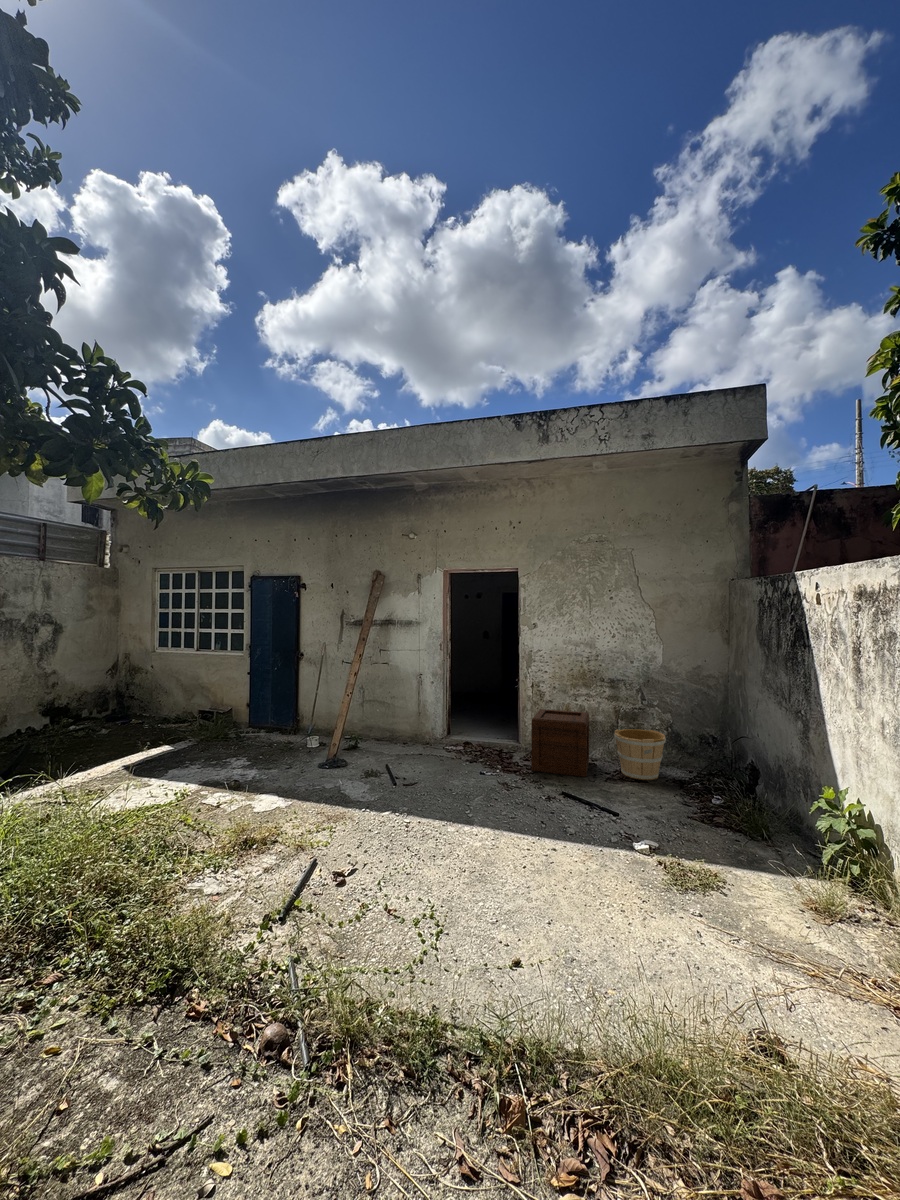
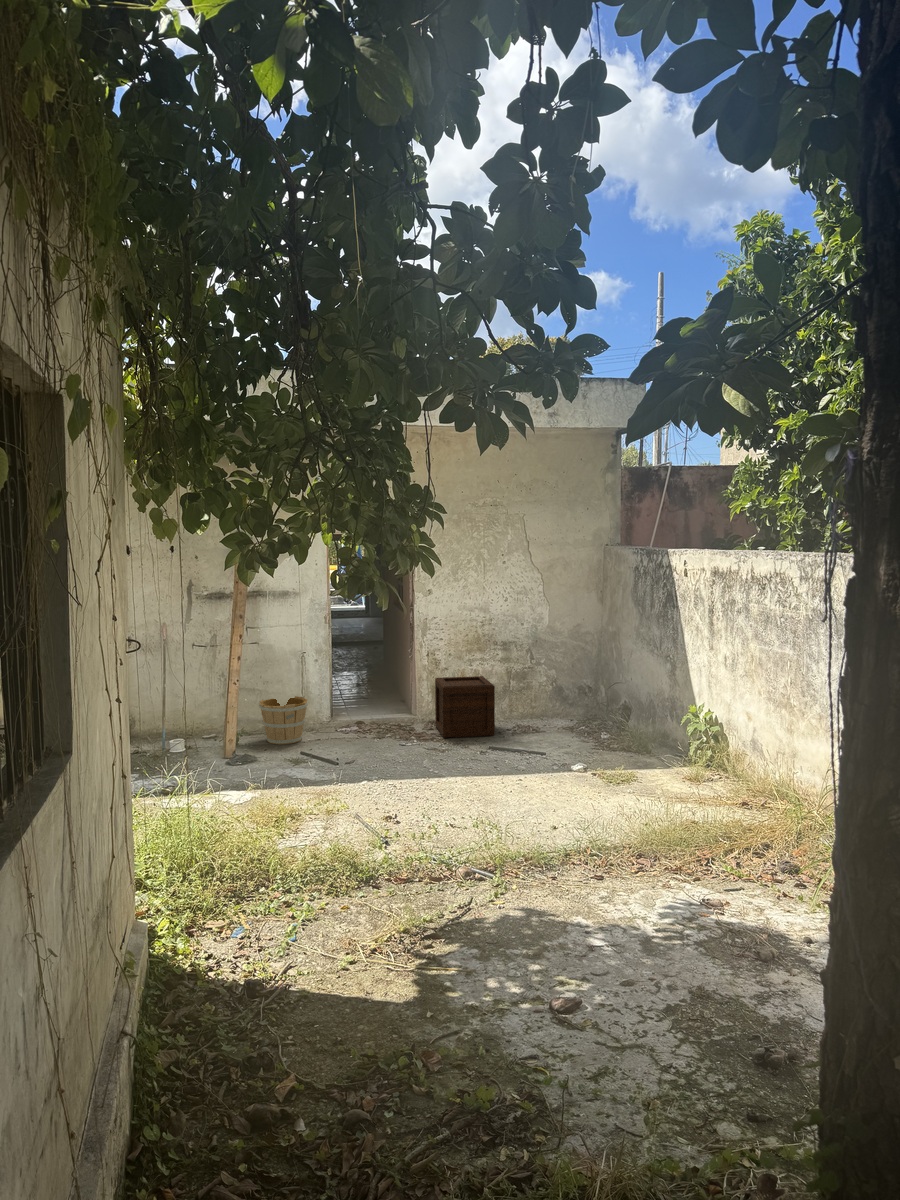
wooden bucket: present [614,729,666,780] -> present [259,696,308,744]

